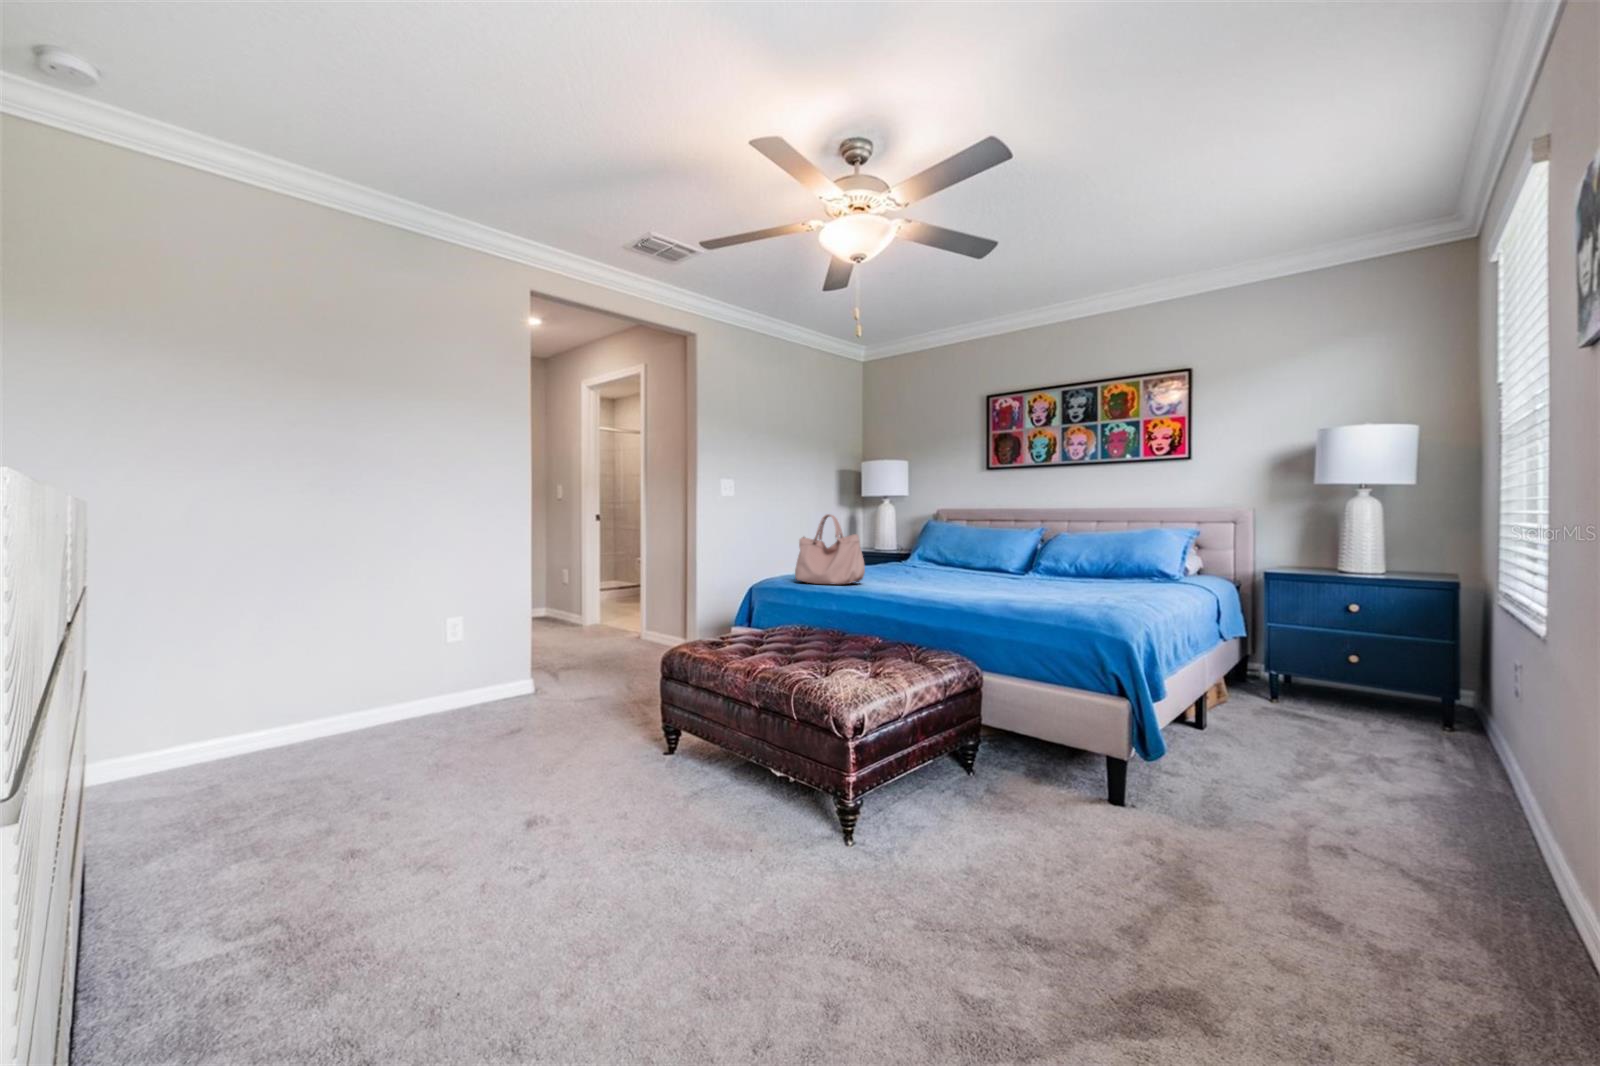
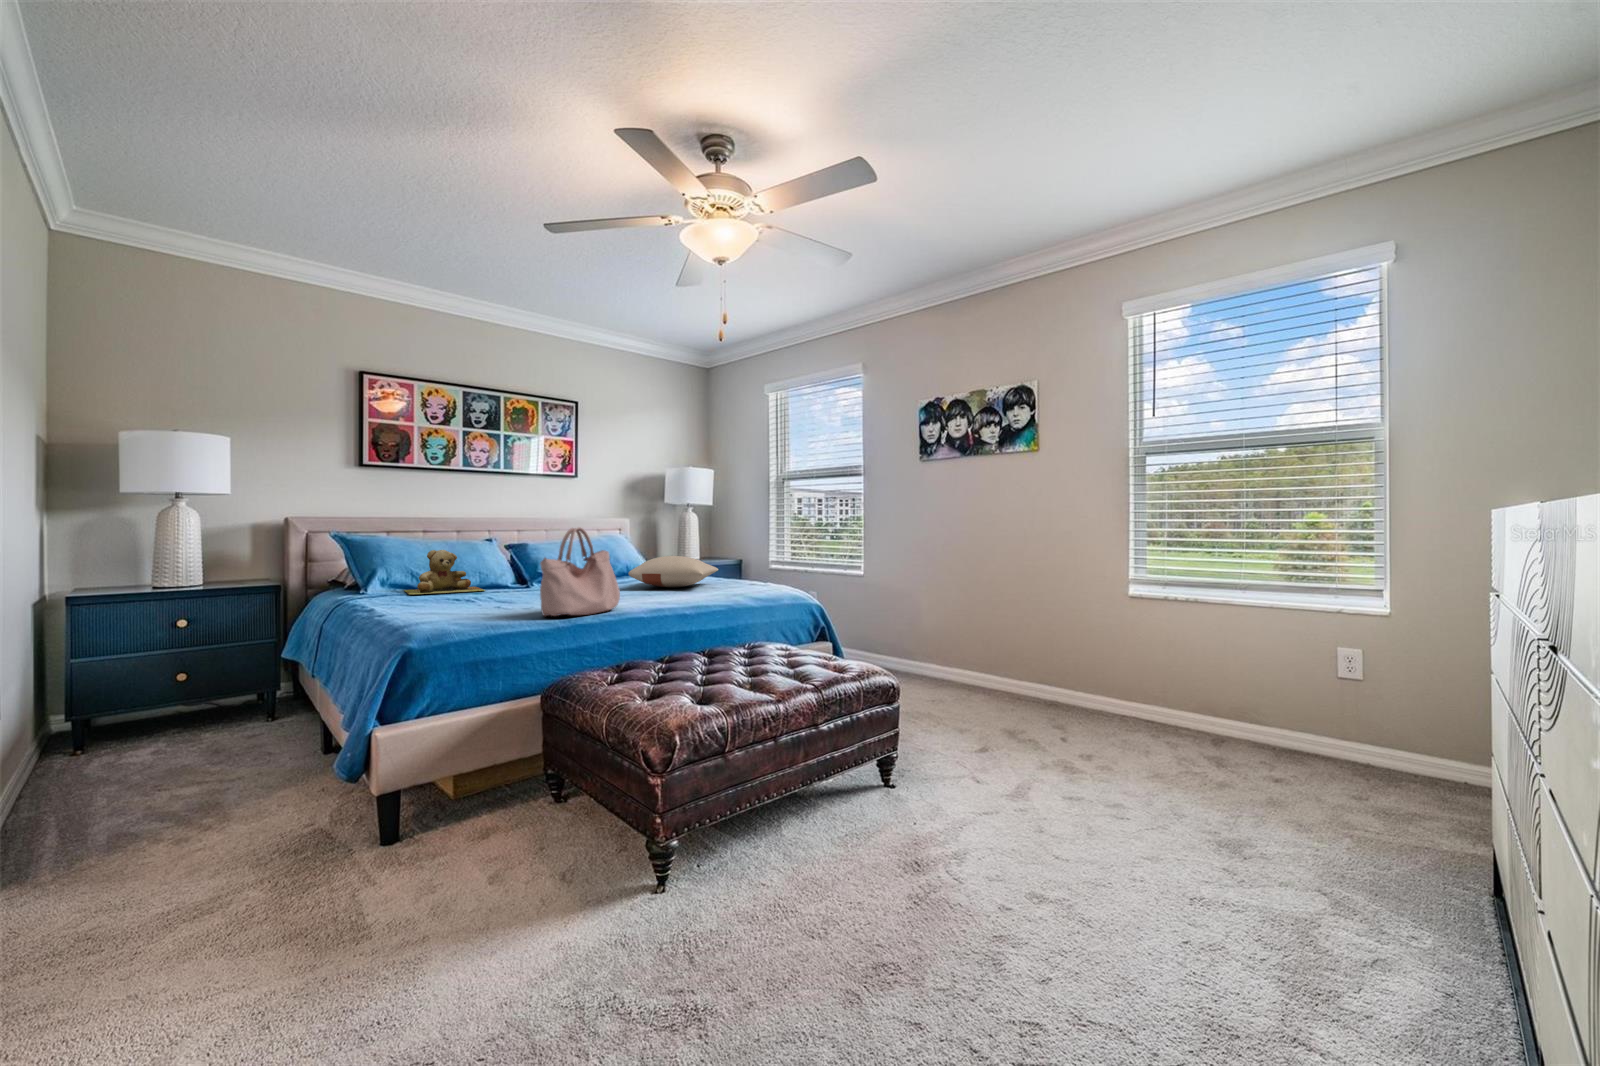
teddy bear: none [905,535,977,570] -> present [404,550,485,594]
pillow: none [987,550,1098,587] -> present [628,556,718,587]

